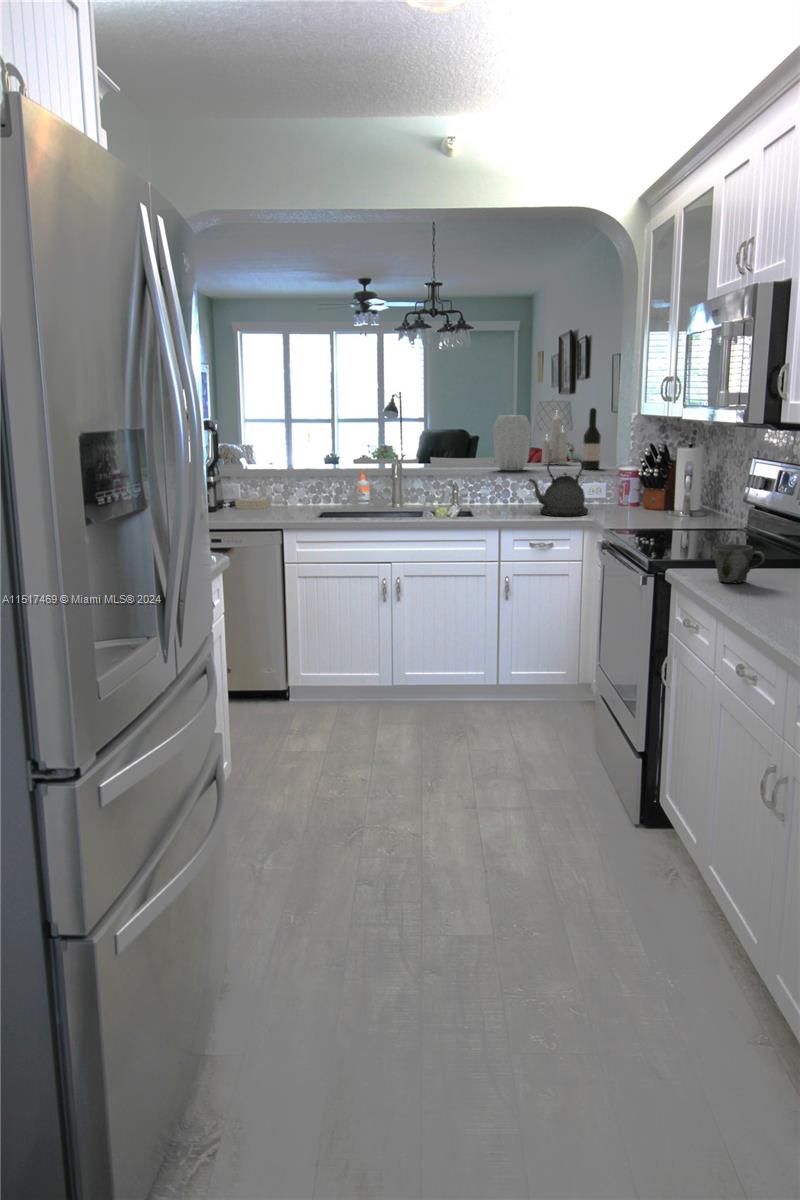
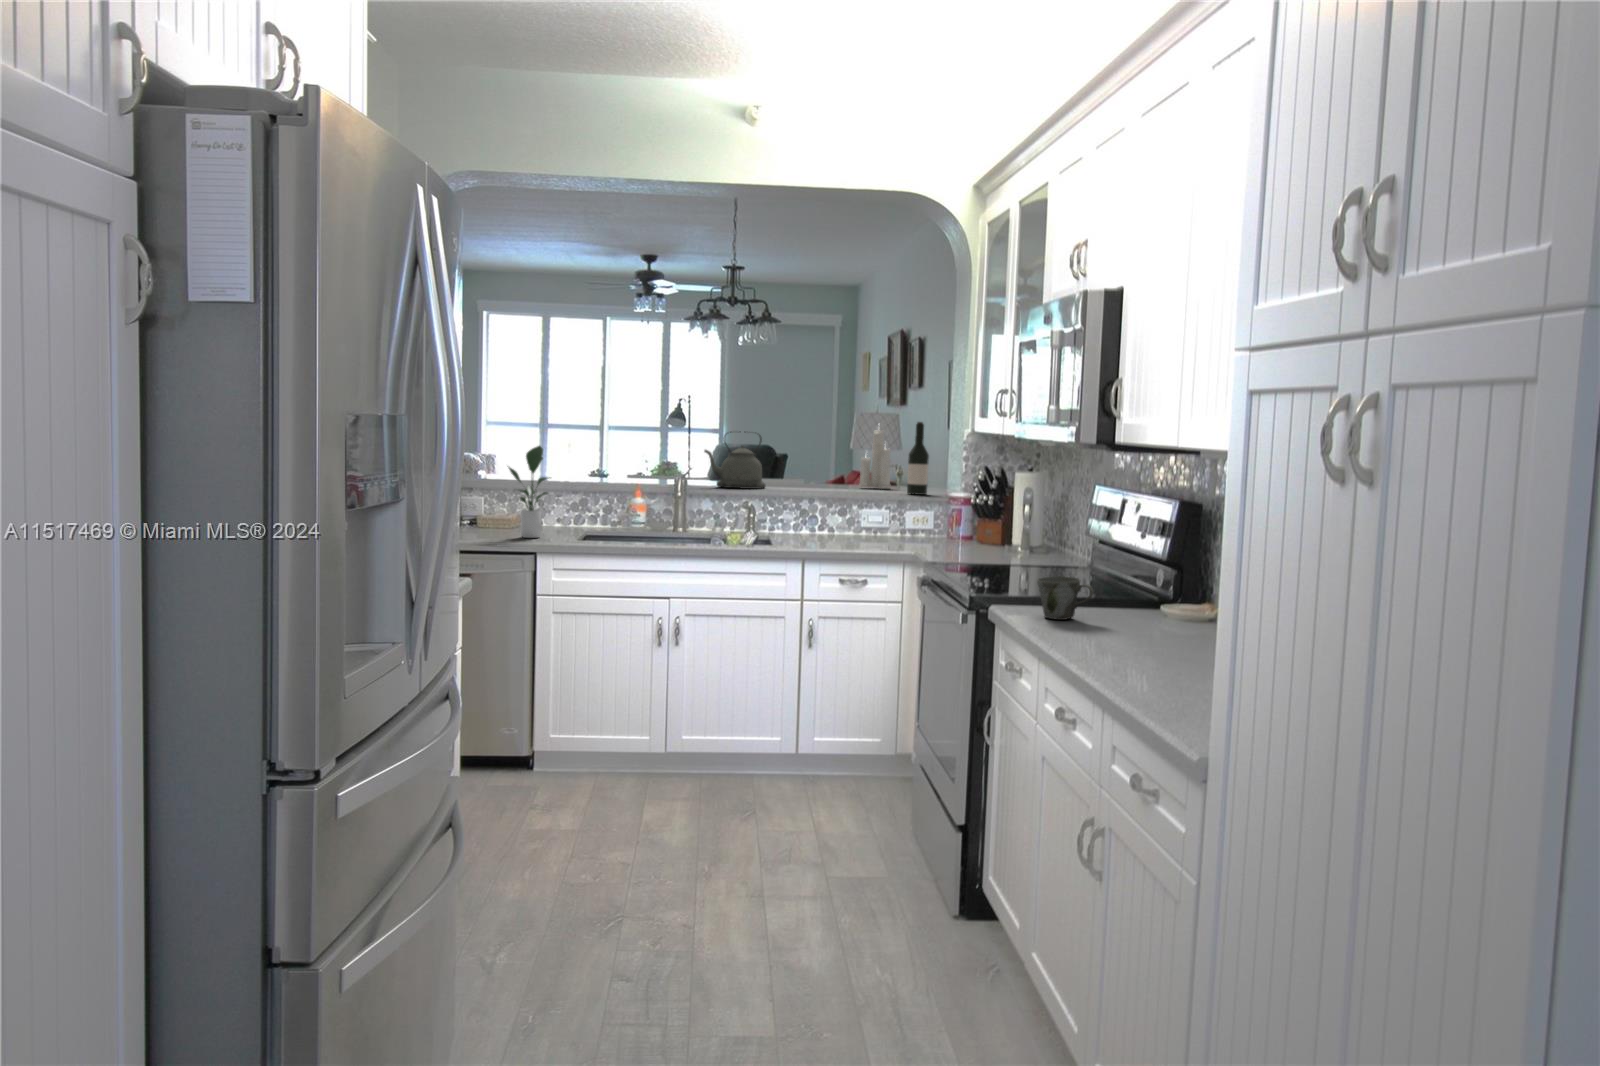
vase: present [493,415,531,470] -> none [801,426,846,493]
potted plant: none [257,441,295,517] -> present [509,446,550,538]
kettle: present [529,459,588,516] -> present [704,432,766,489]

